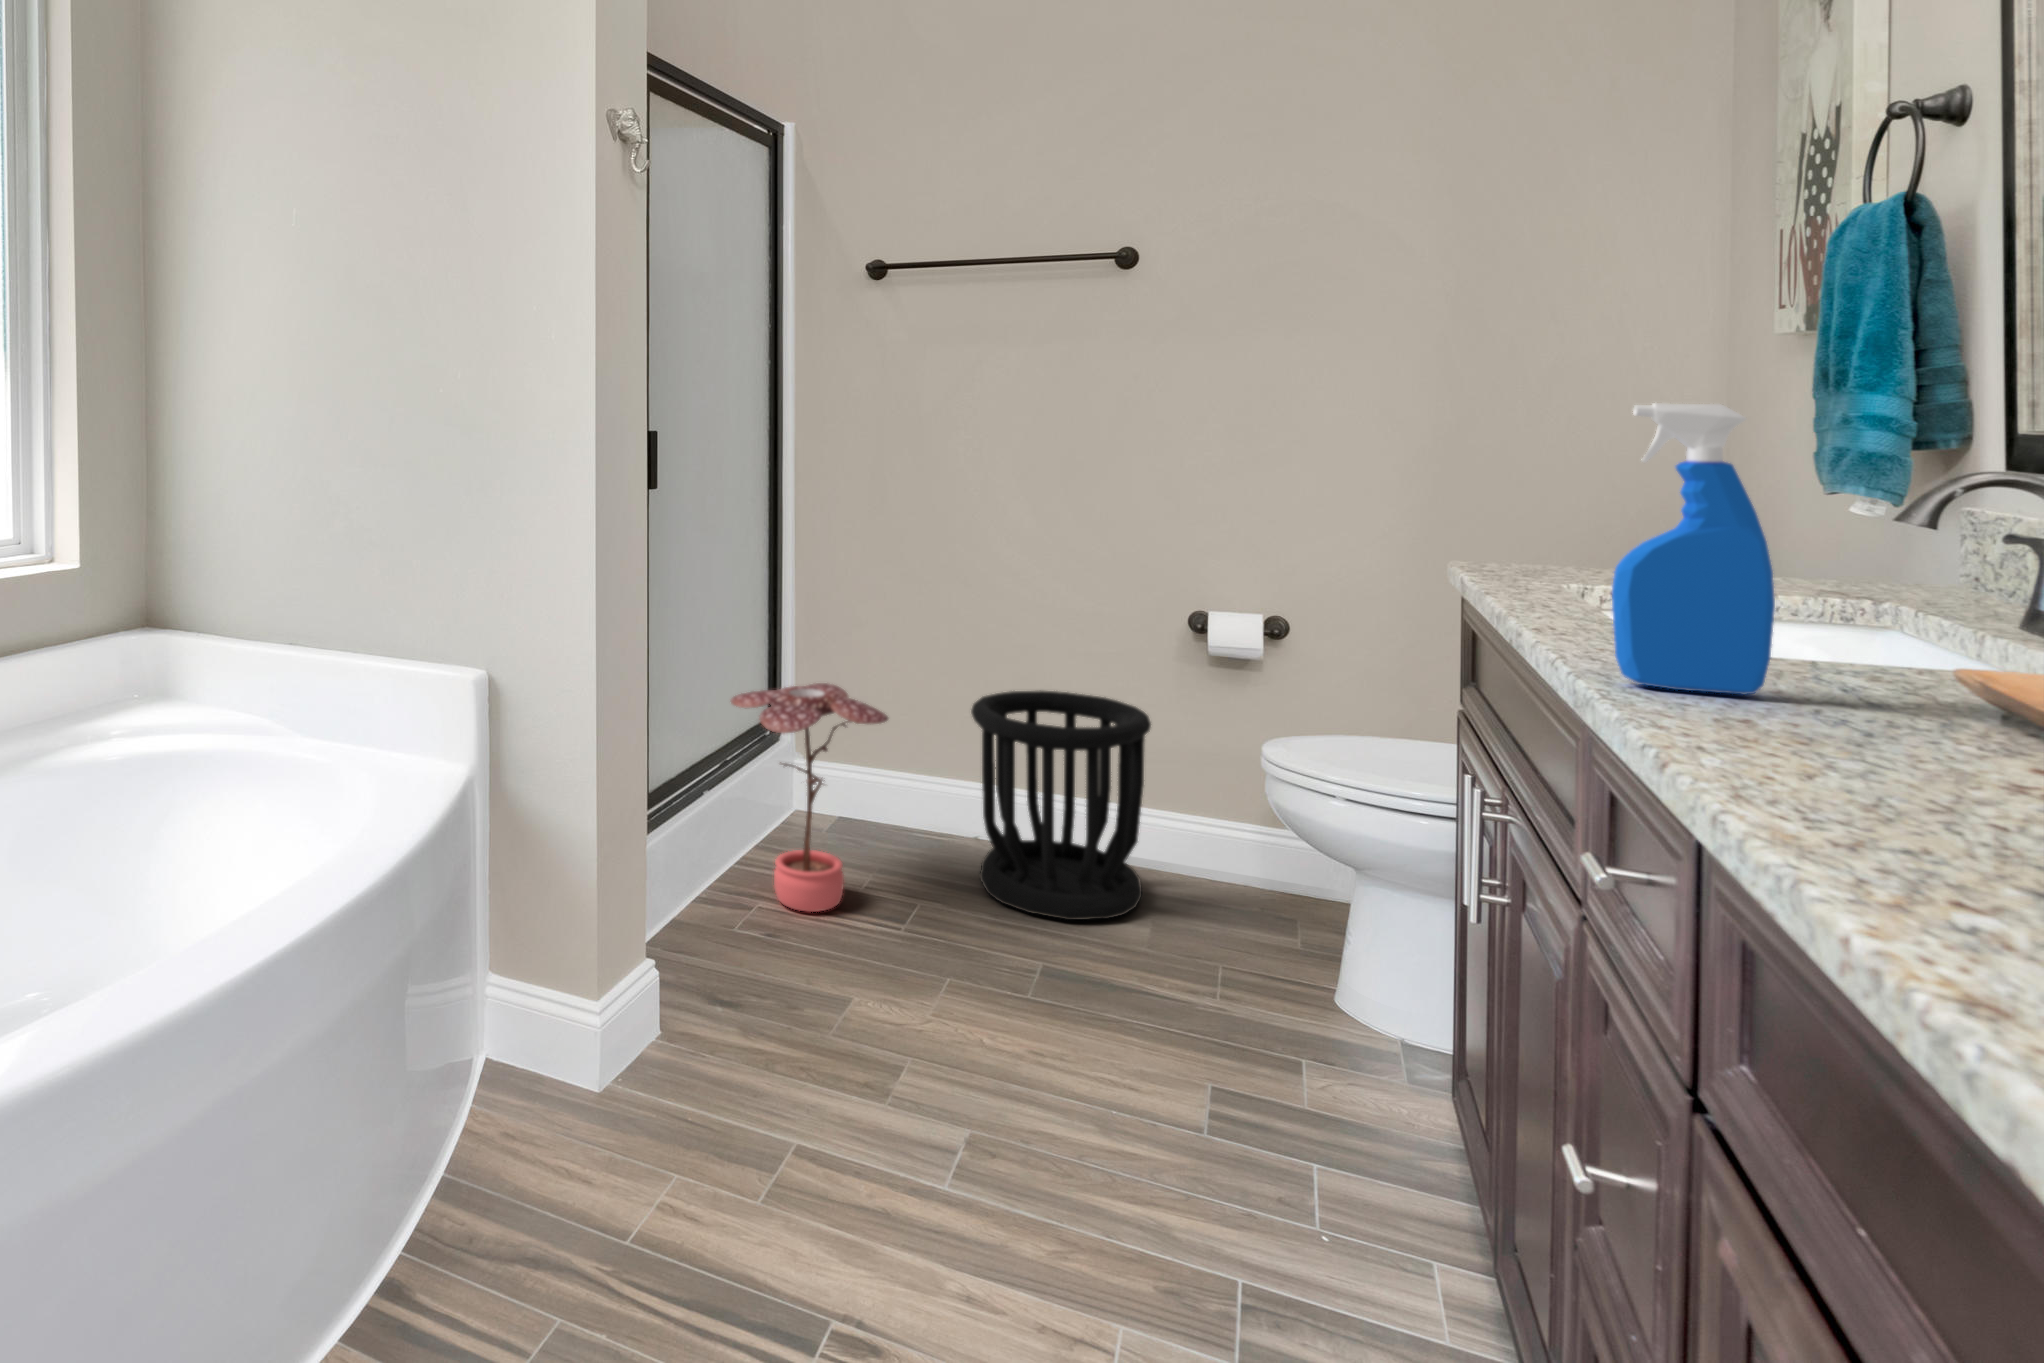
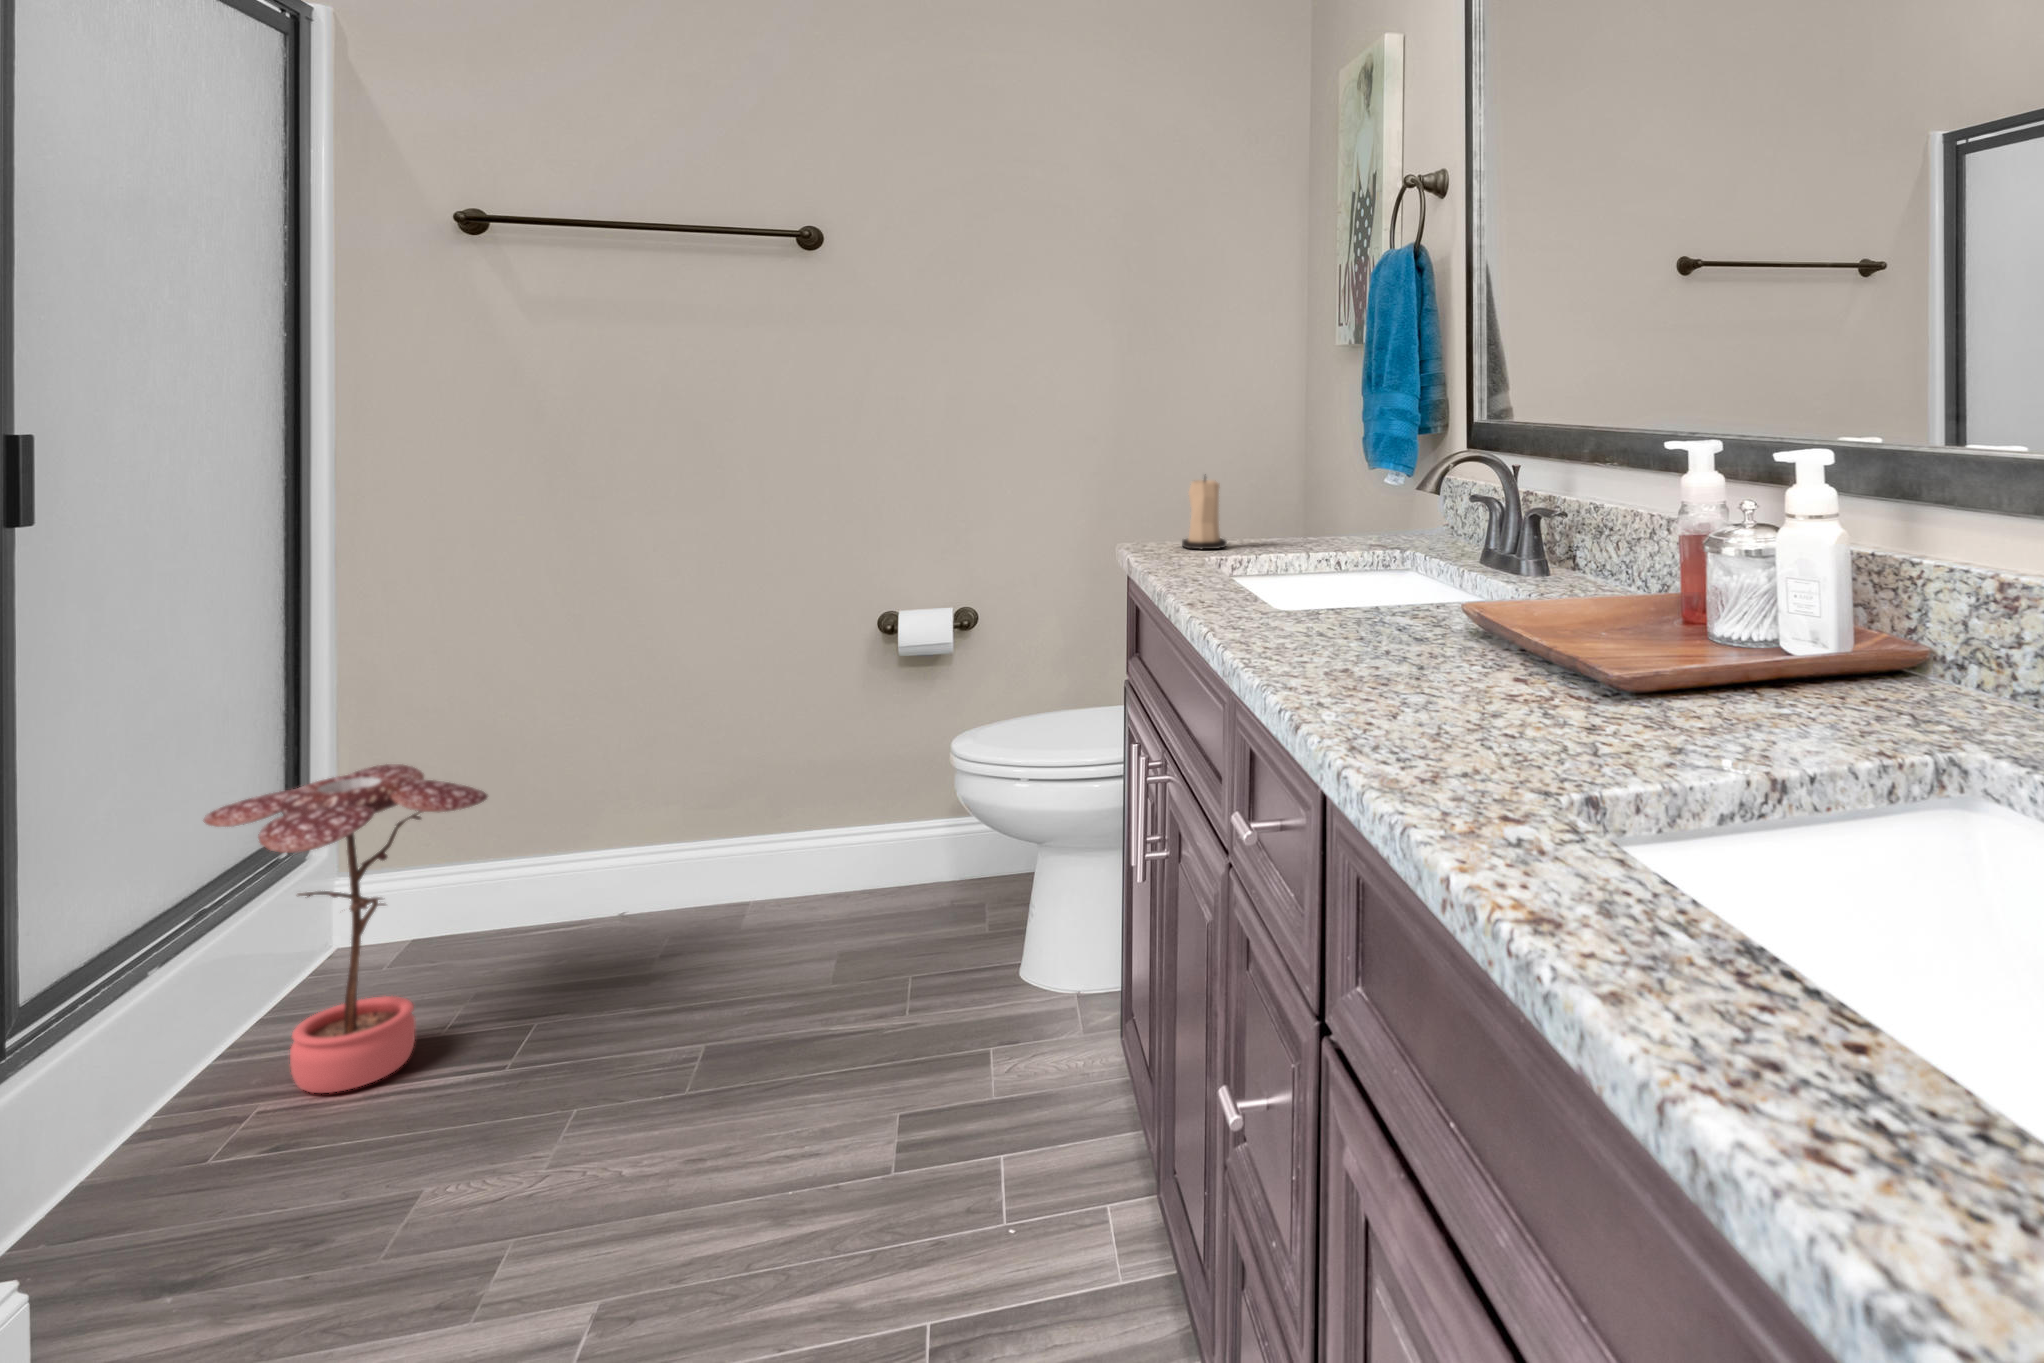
spray bottle: present [1612,403,1775,695] -> none [1252,398,1360,649]
candle: none [1533,490,1596,576] -> present [1182,478,1227,549]
wastebasket: present [971,690,1151,920] -> none [613,718,837,989]

